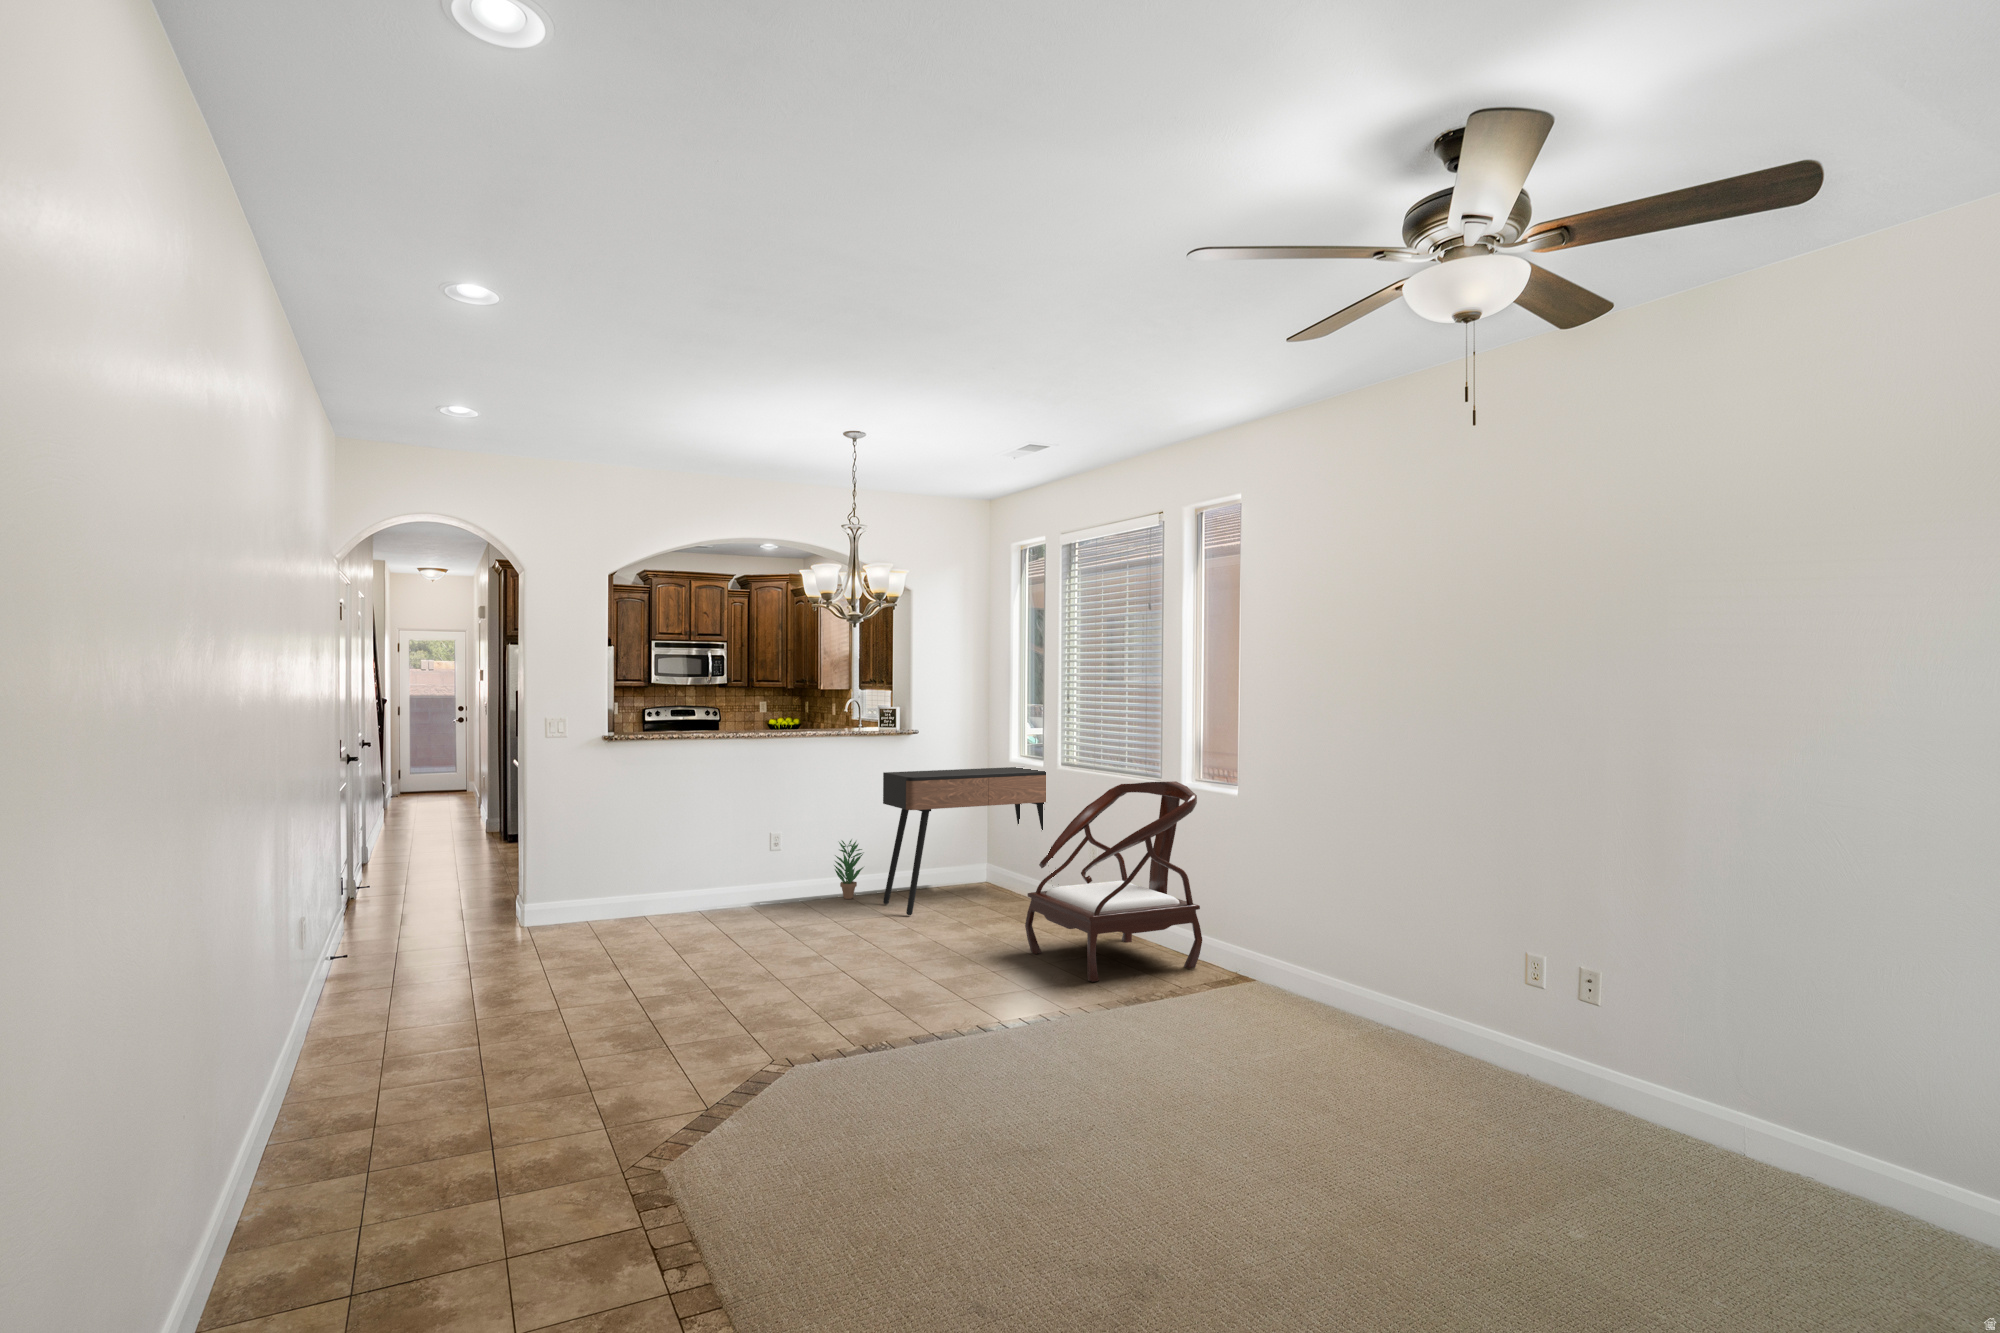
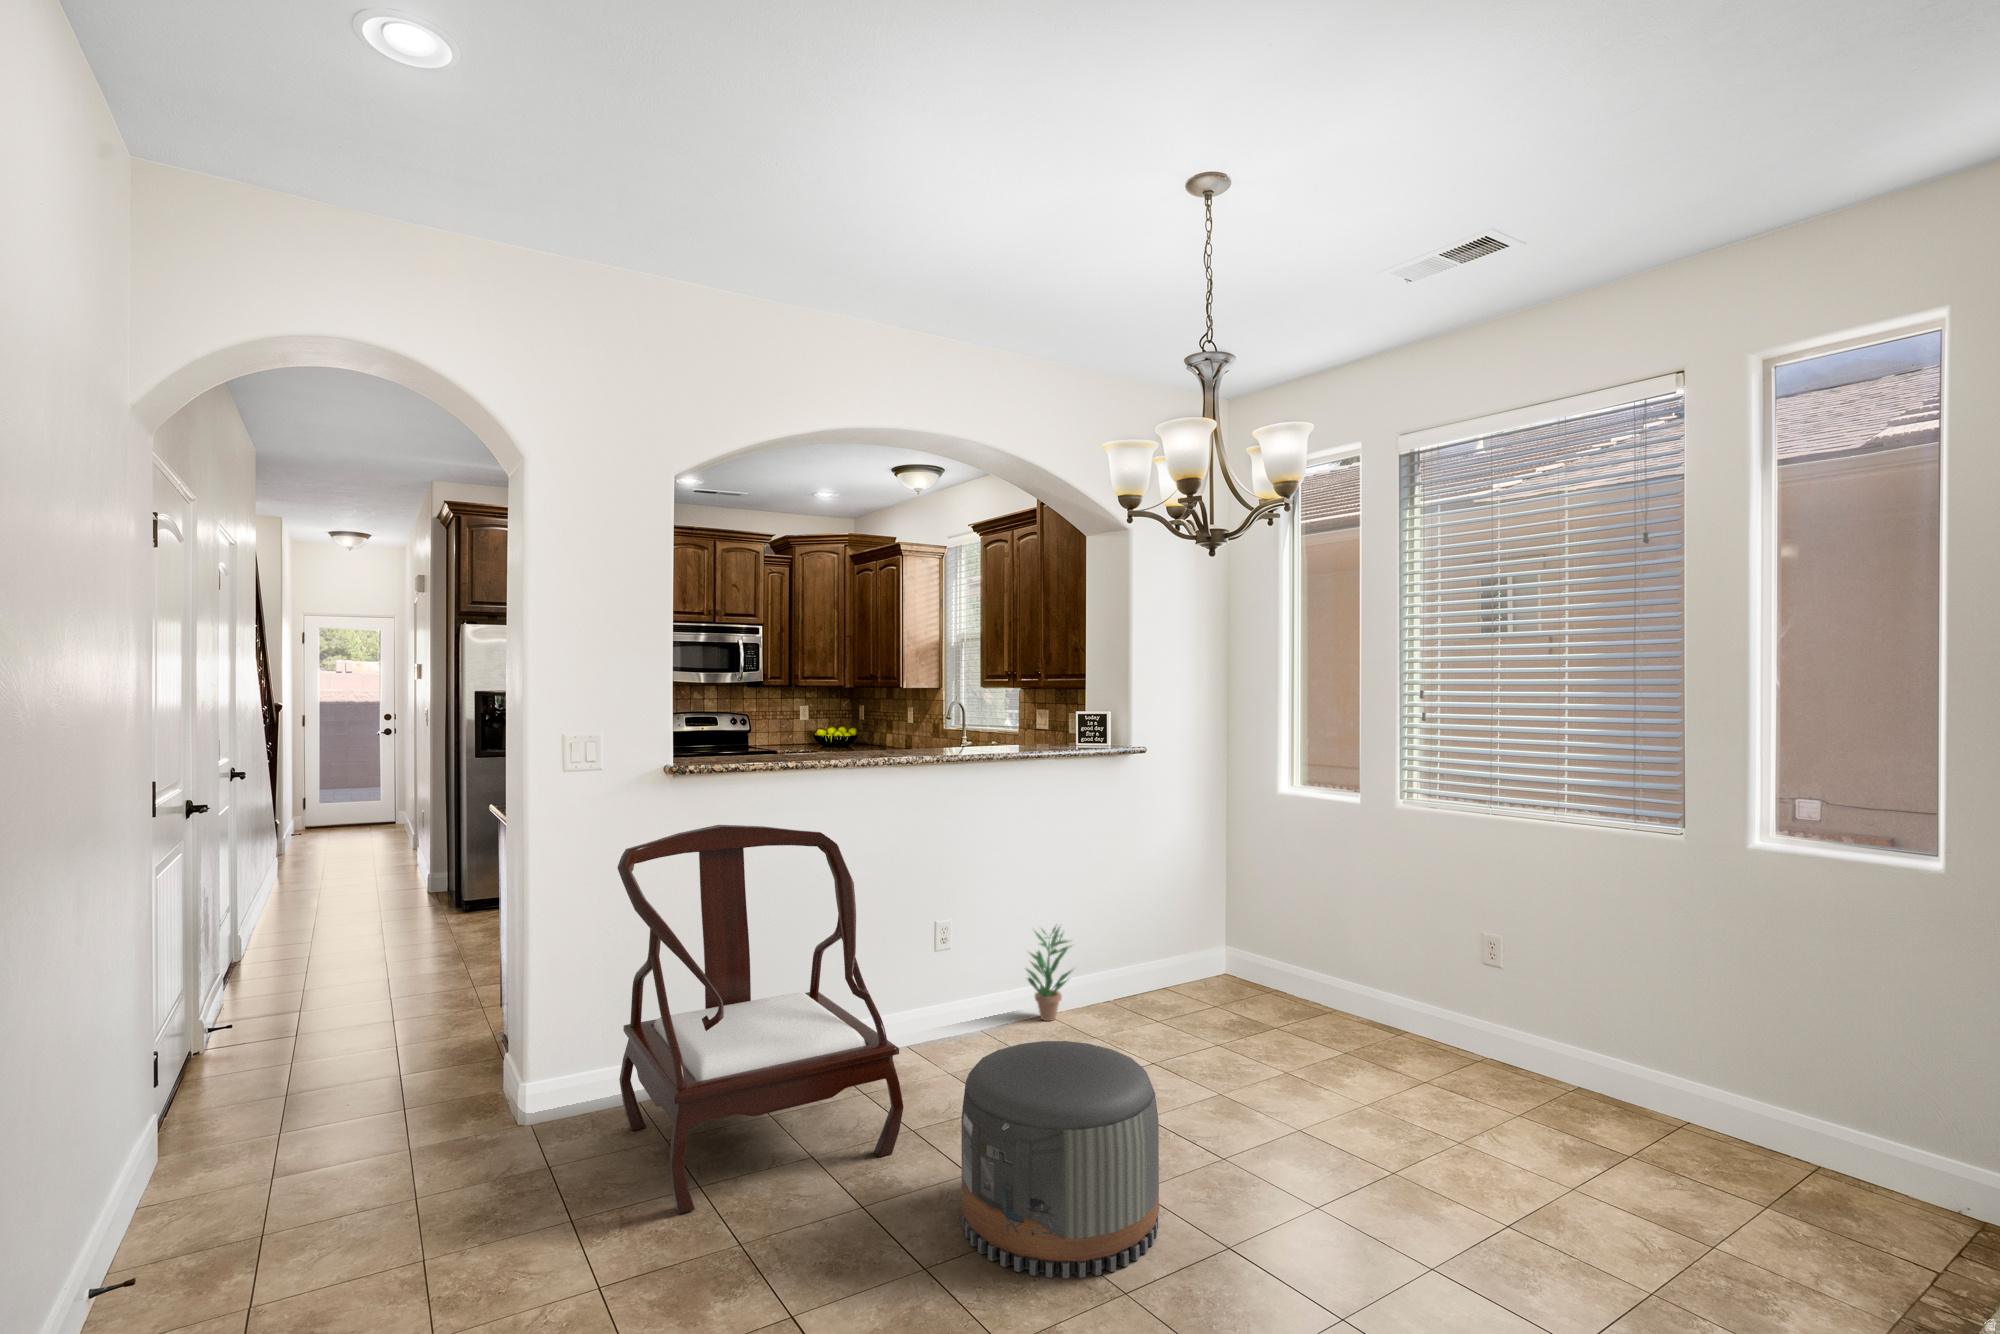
console table: present [883,767,1046,915] -> none [1116,799,1374,1062]
armchair: present [1025,781,1202,982] -> present [617,825,904,1214]
pouf: none [722,876,822,972] -> present [961,1041,1159,1278]

